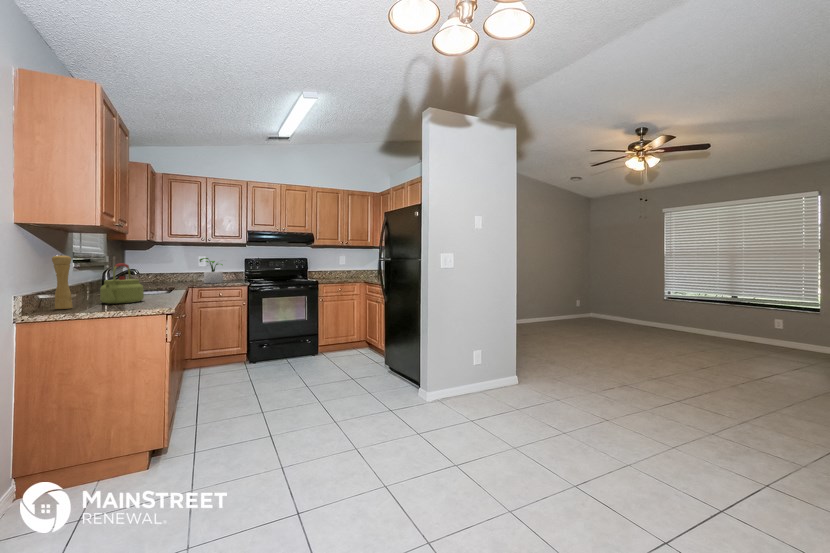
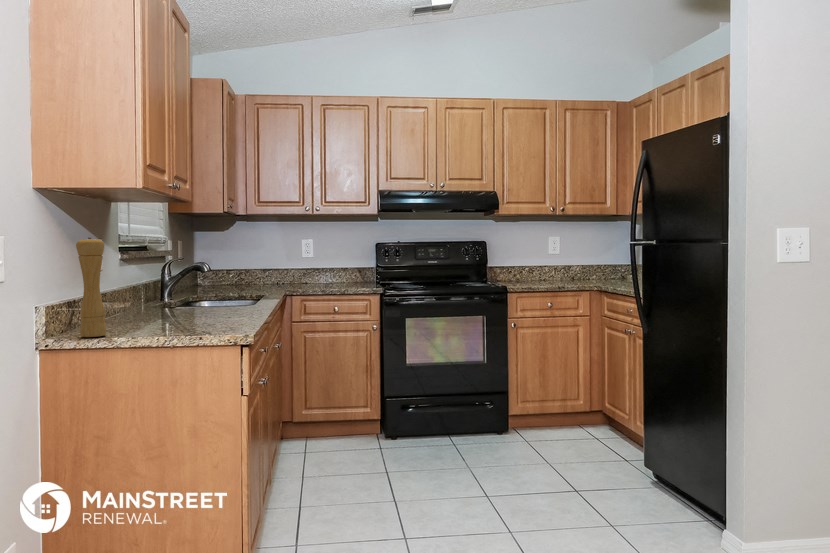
potted plant: present [199,258,223,283] -> none [303,241,351,287]
kettle: present [100,263,144,304] -> none [150,252,216,327]

